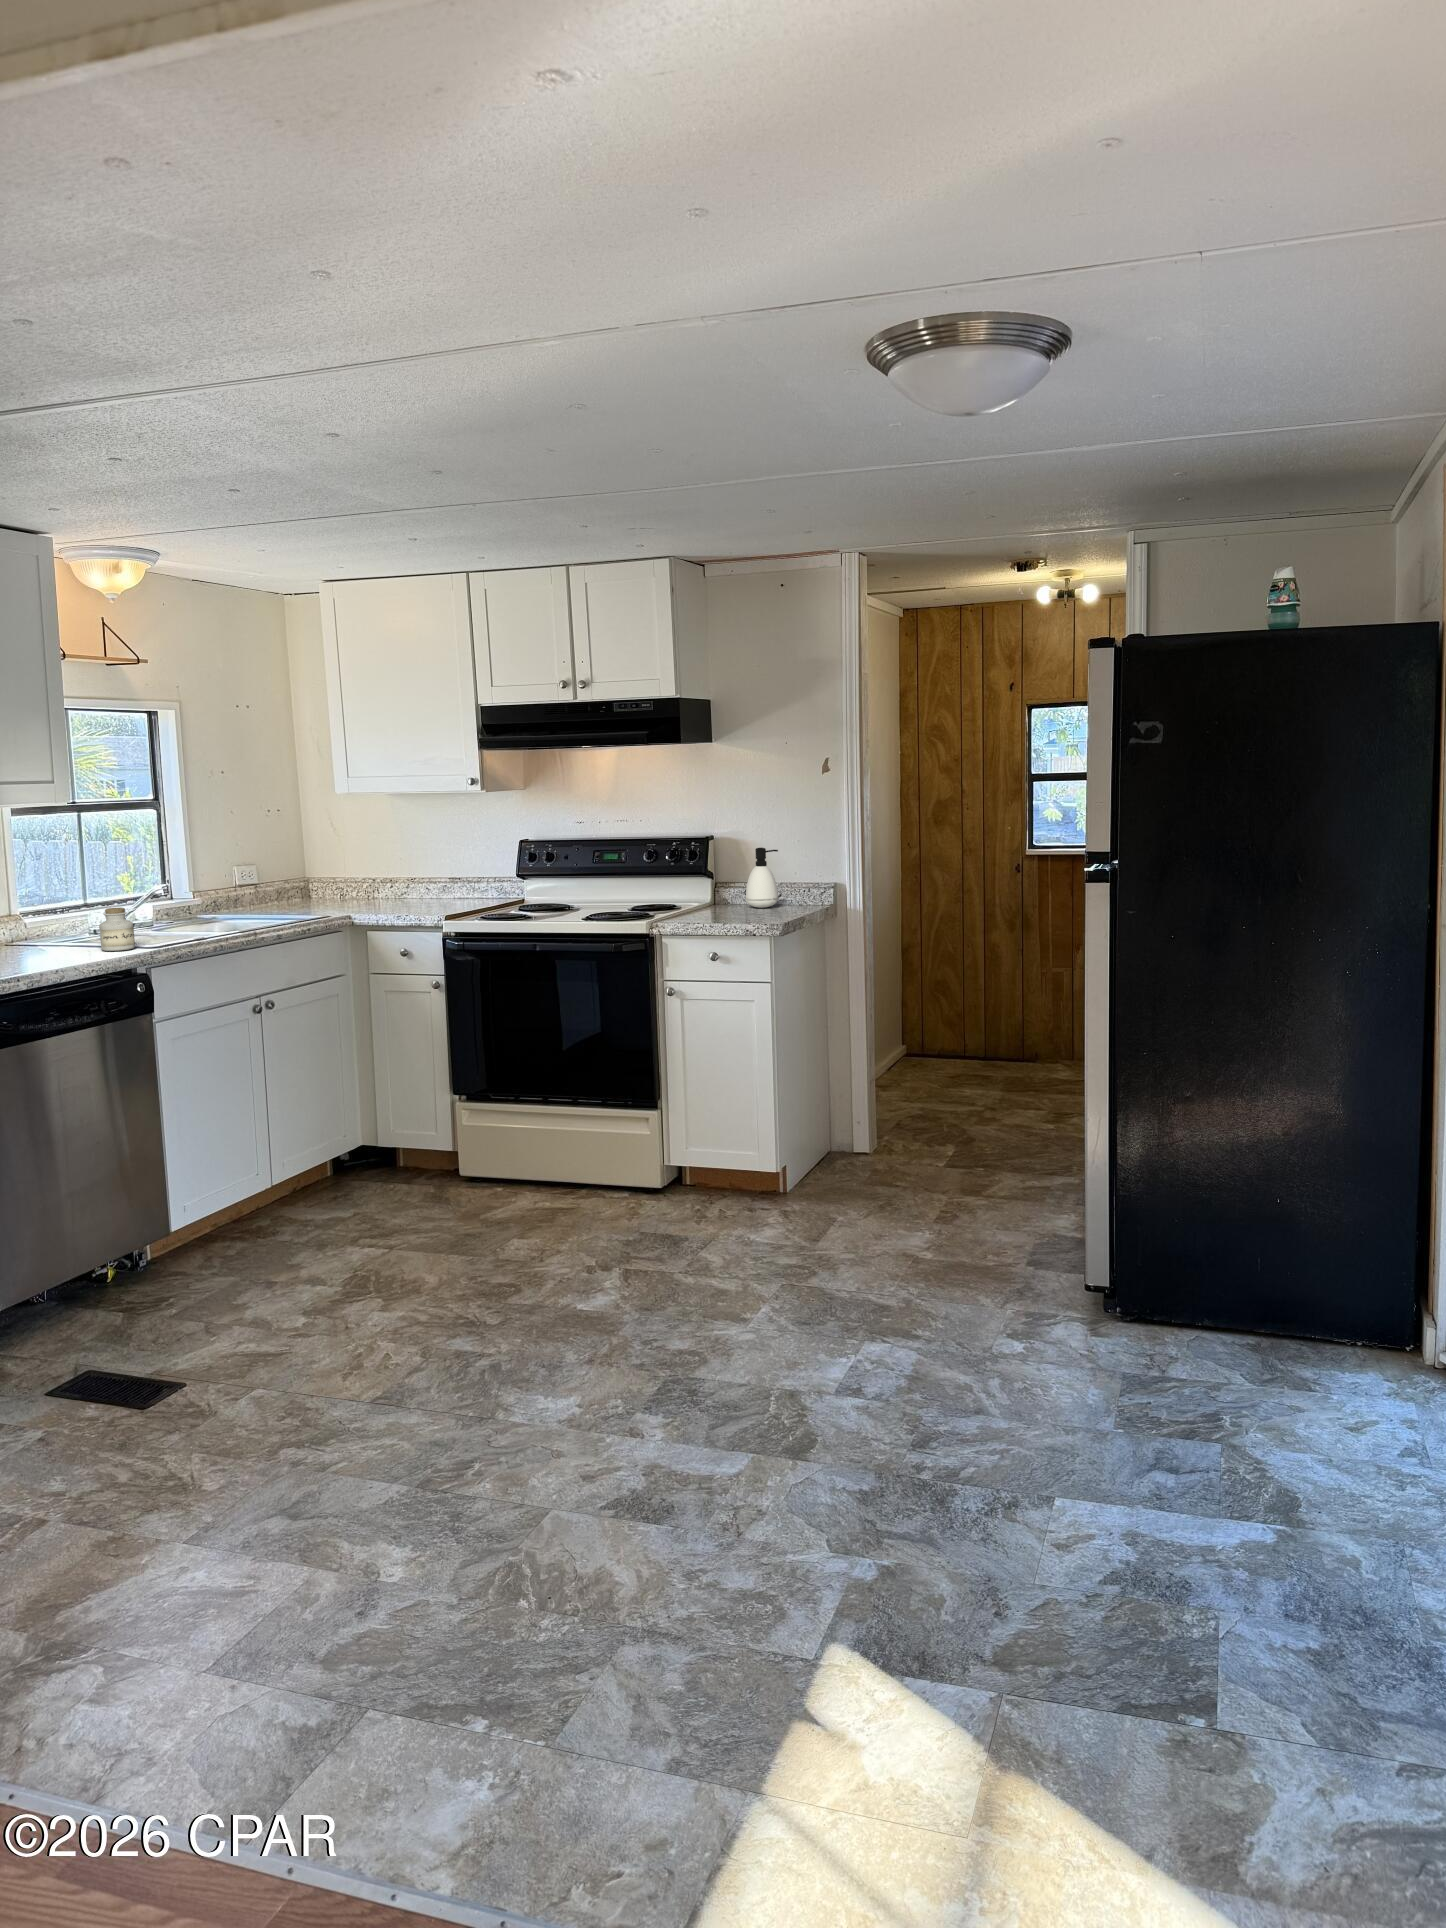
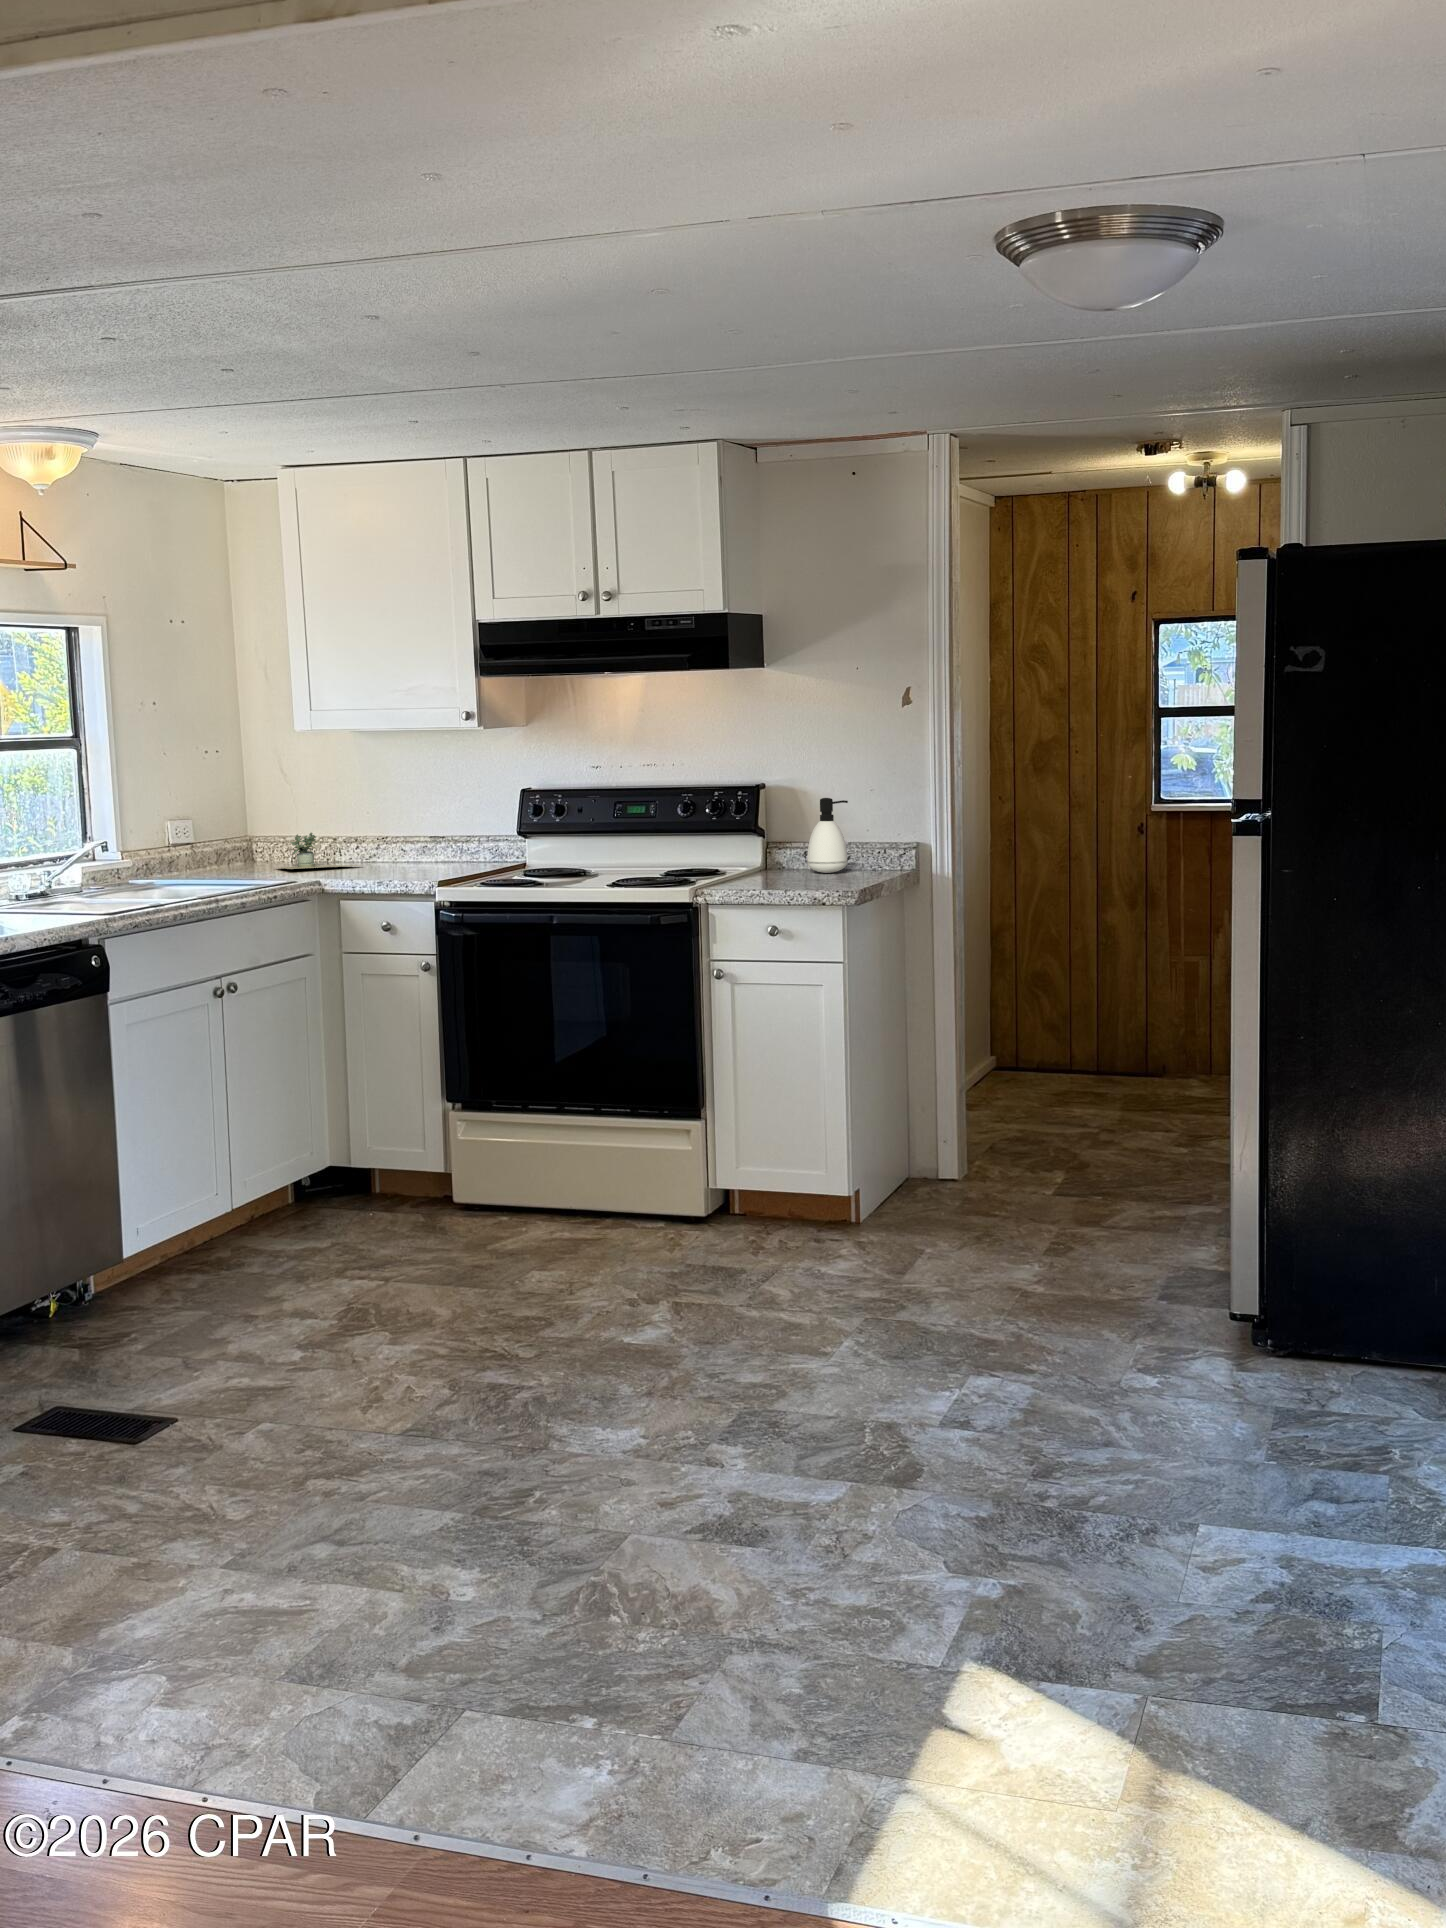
potted plant: none [322,876,416,906] -> present [277,833,388,869]
jar: present [99,908,135,951] -> none [41,865,83,917]

